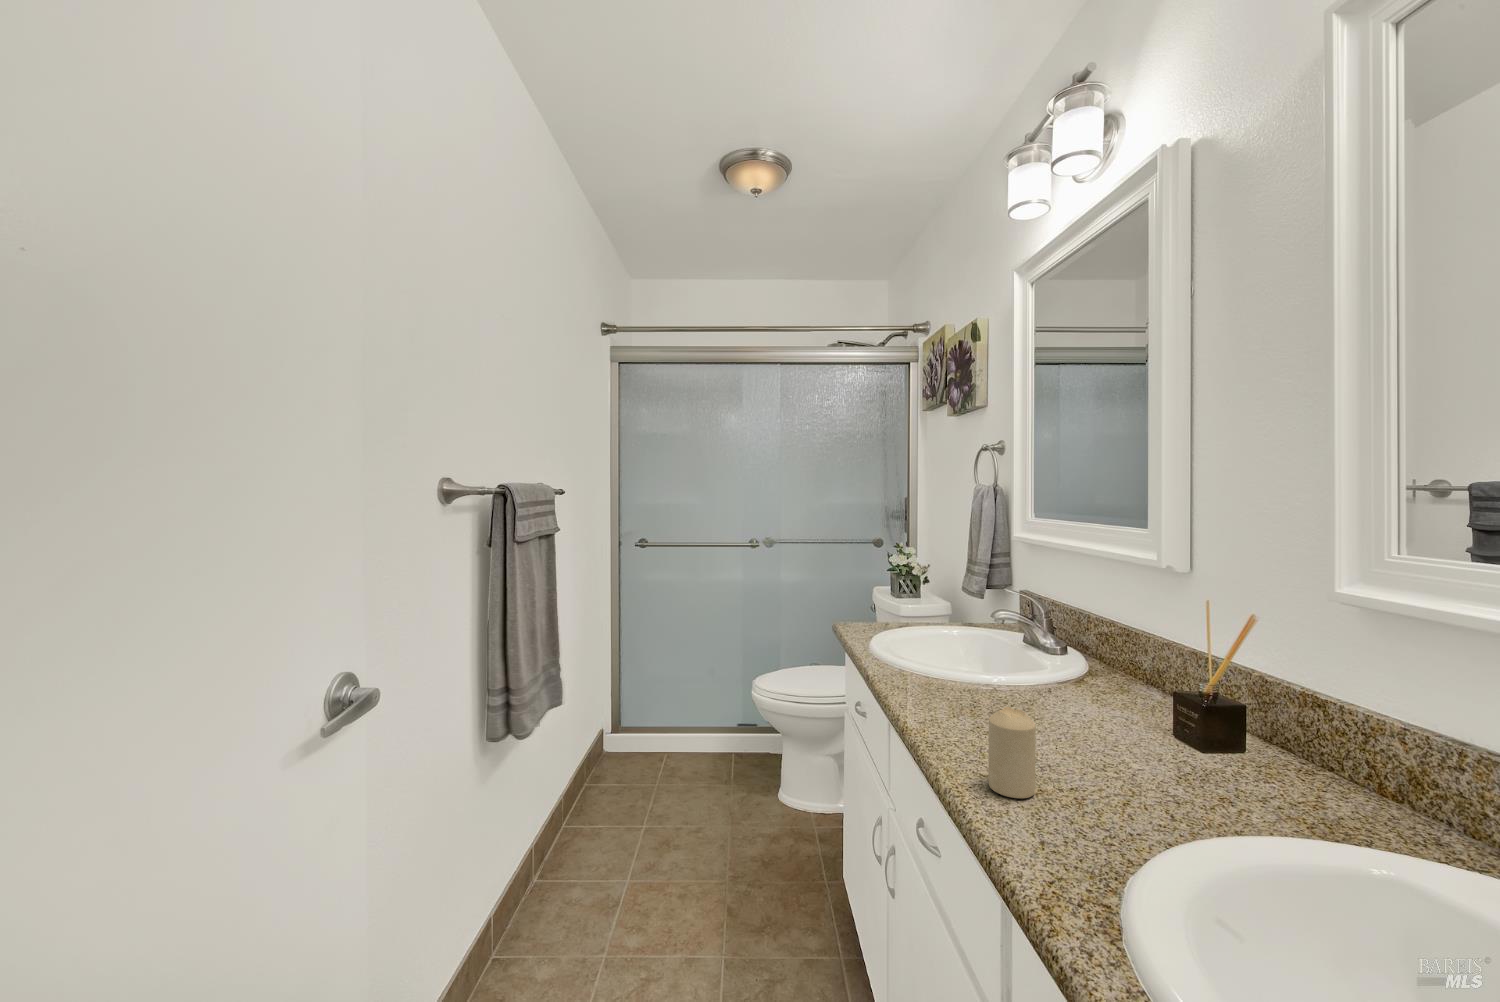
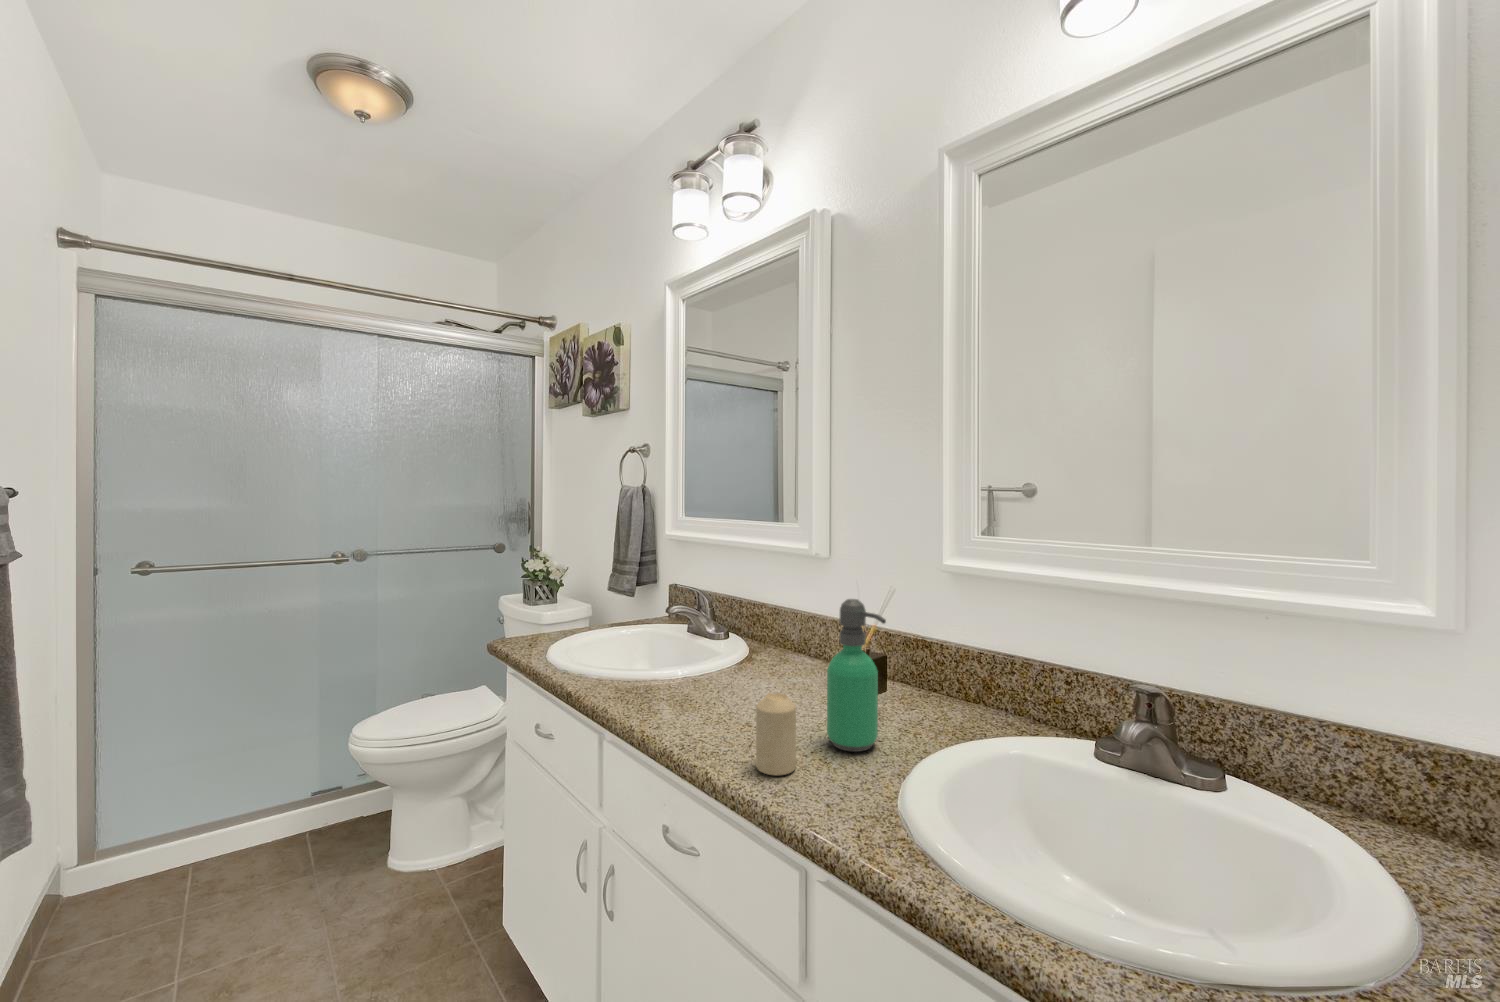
soap dispenser: none [1095,618,1167,805] -> present [827,599,886,752]

